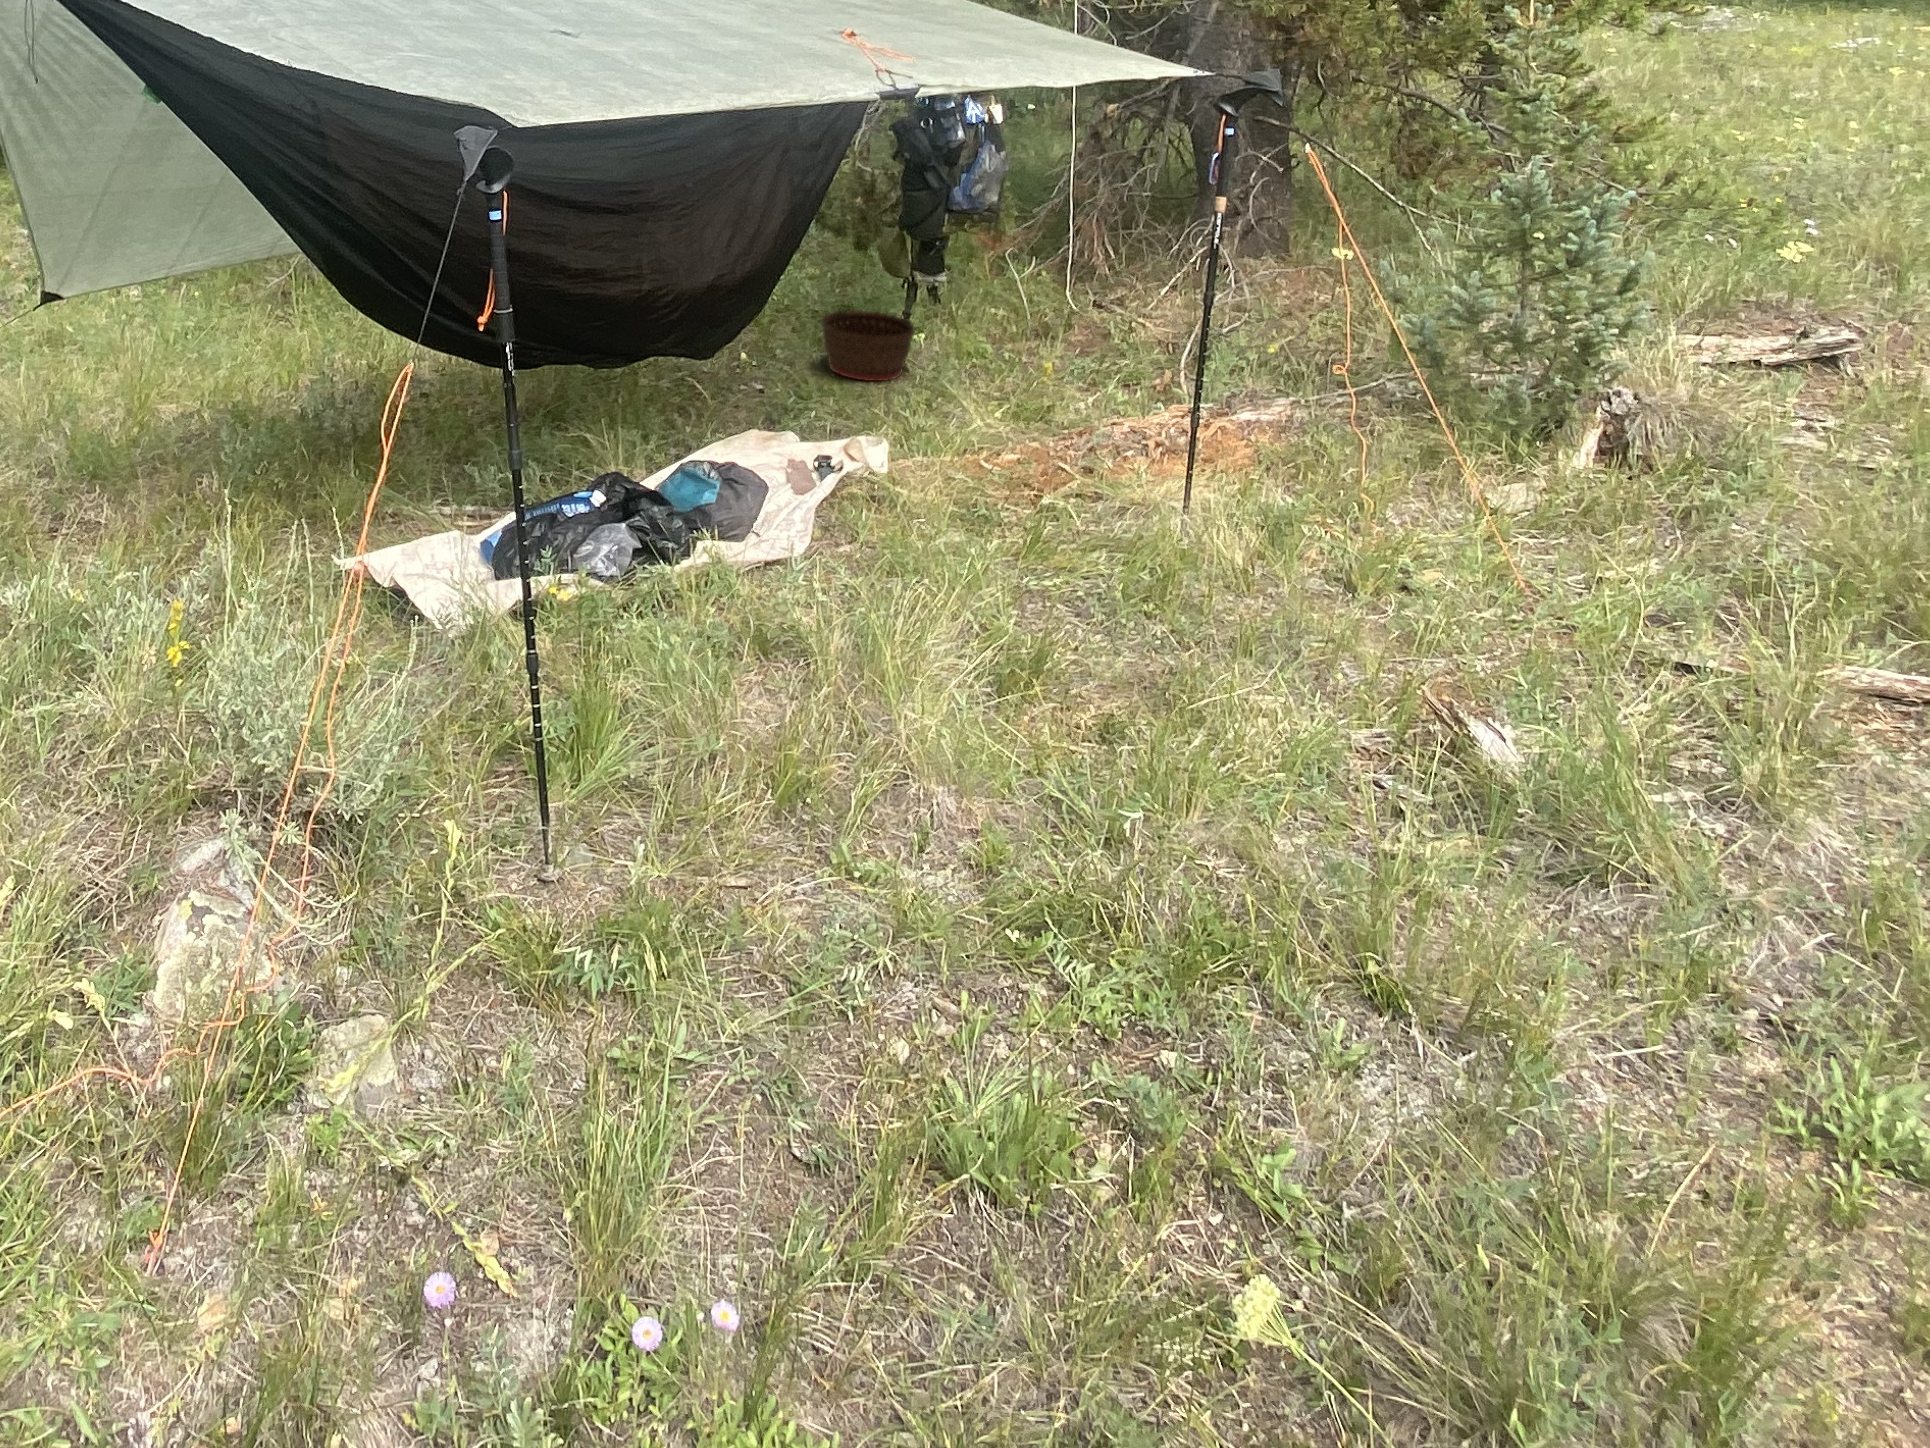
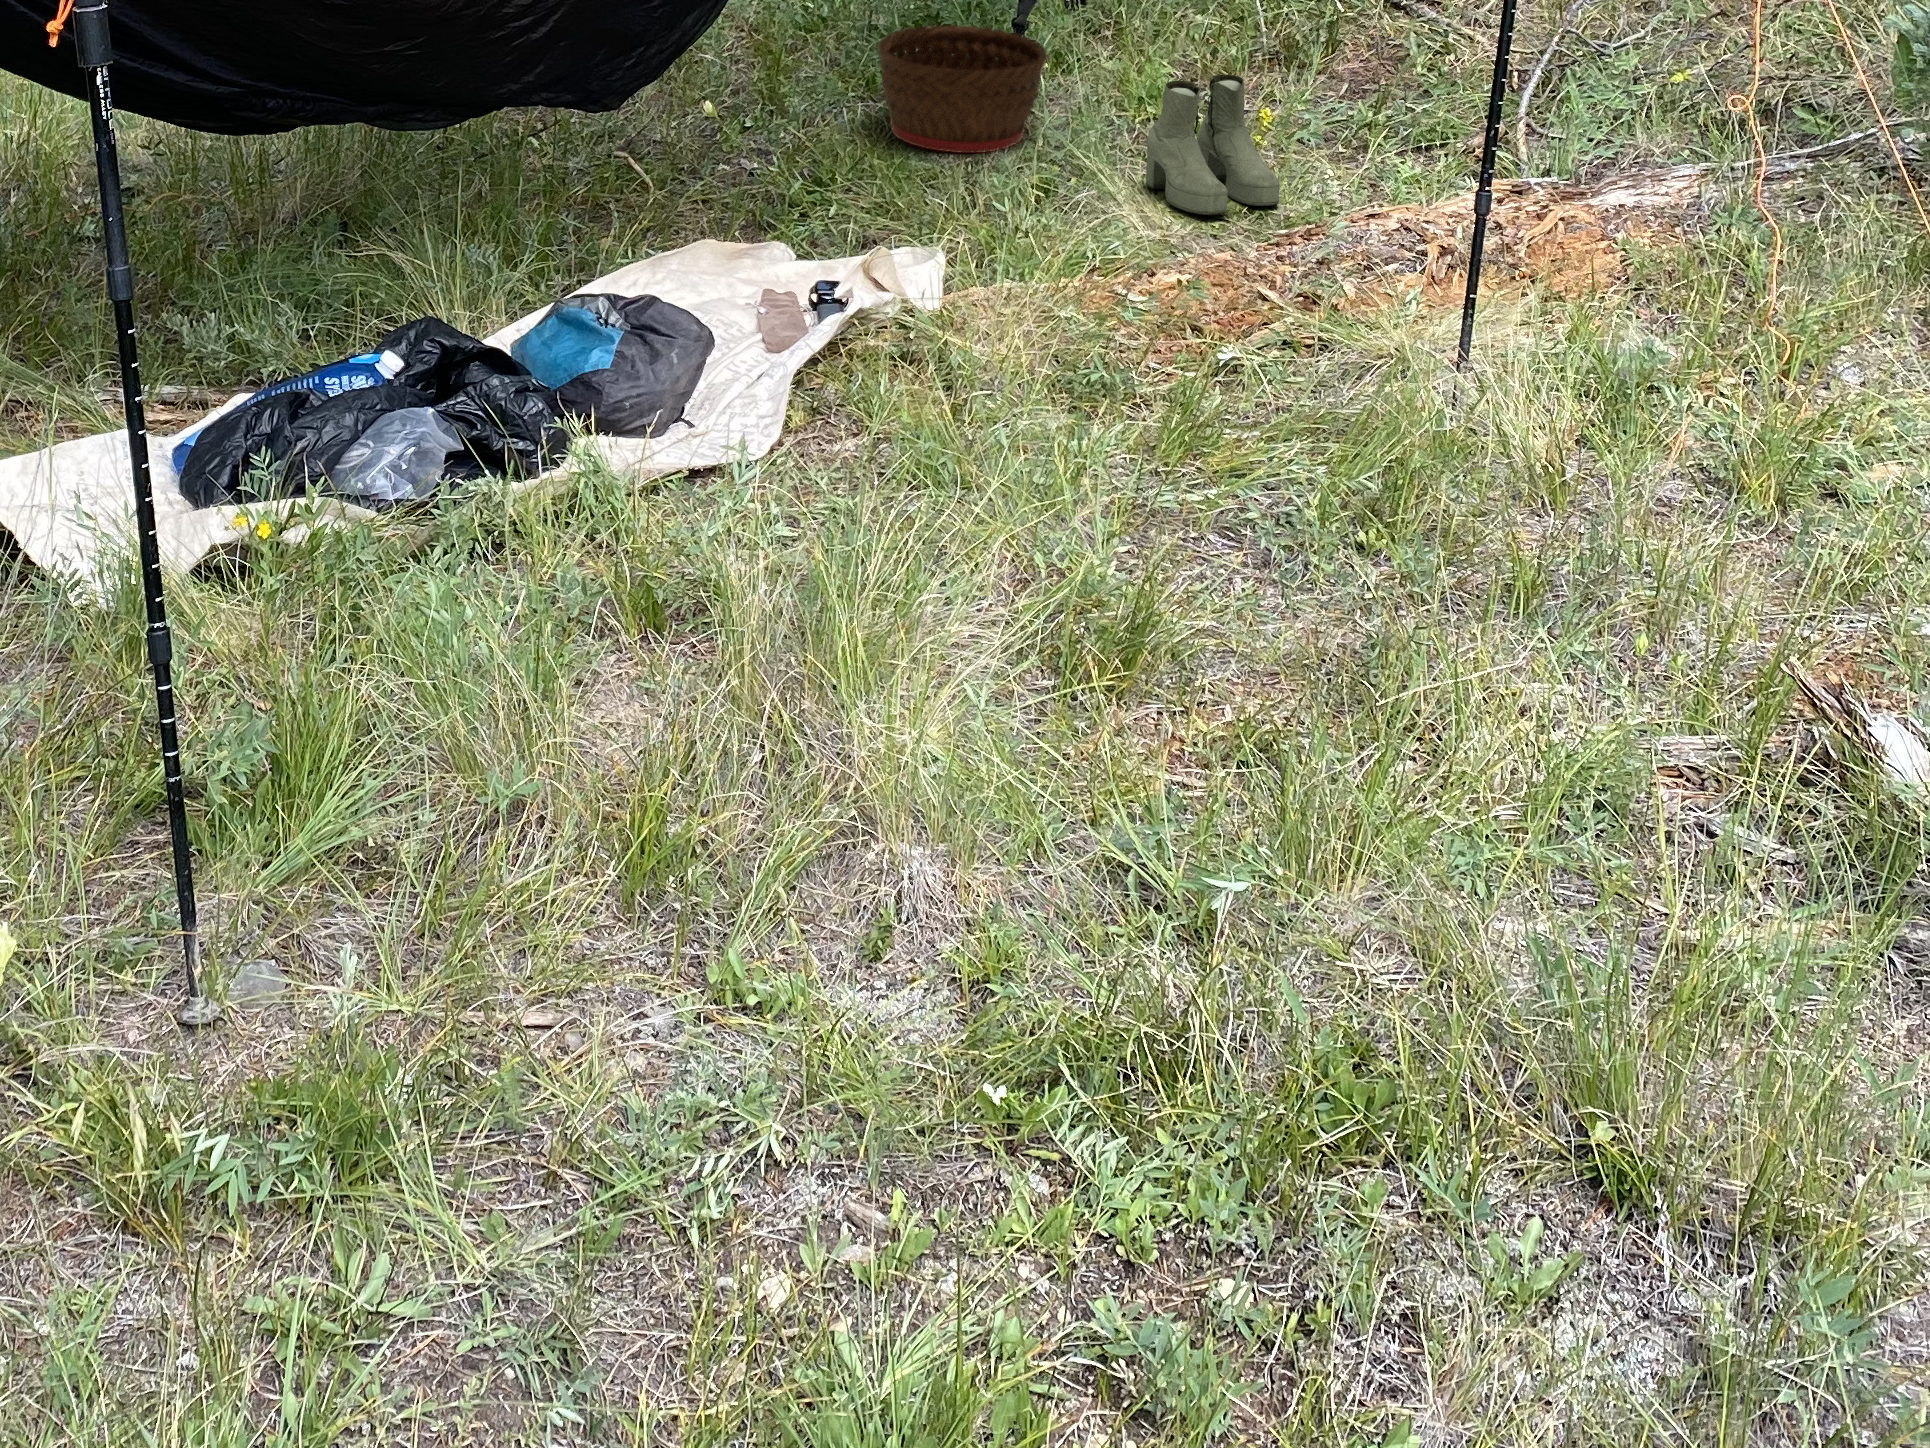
boots: none [976,341,1053,419] -> present [1146,74,1280,215]

